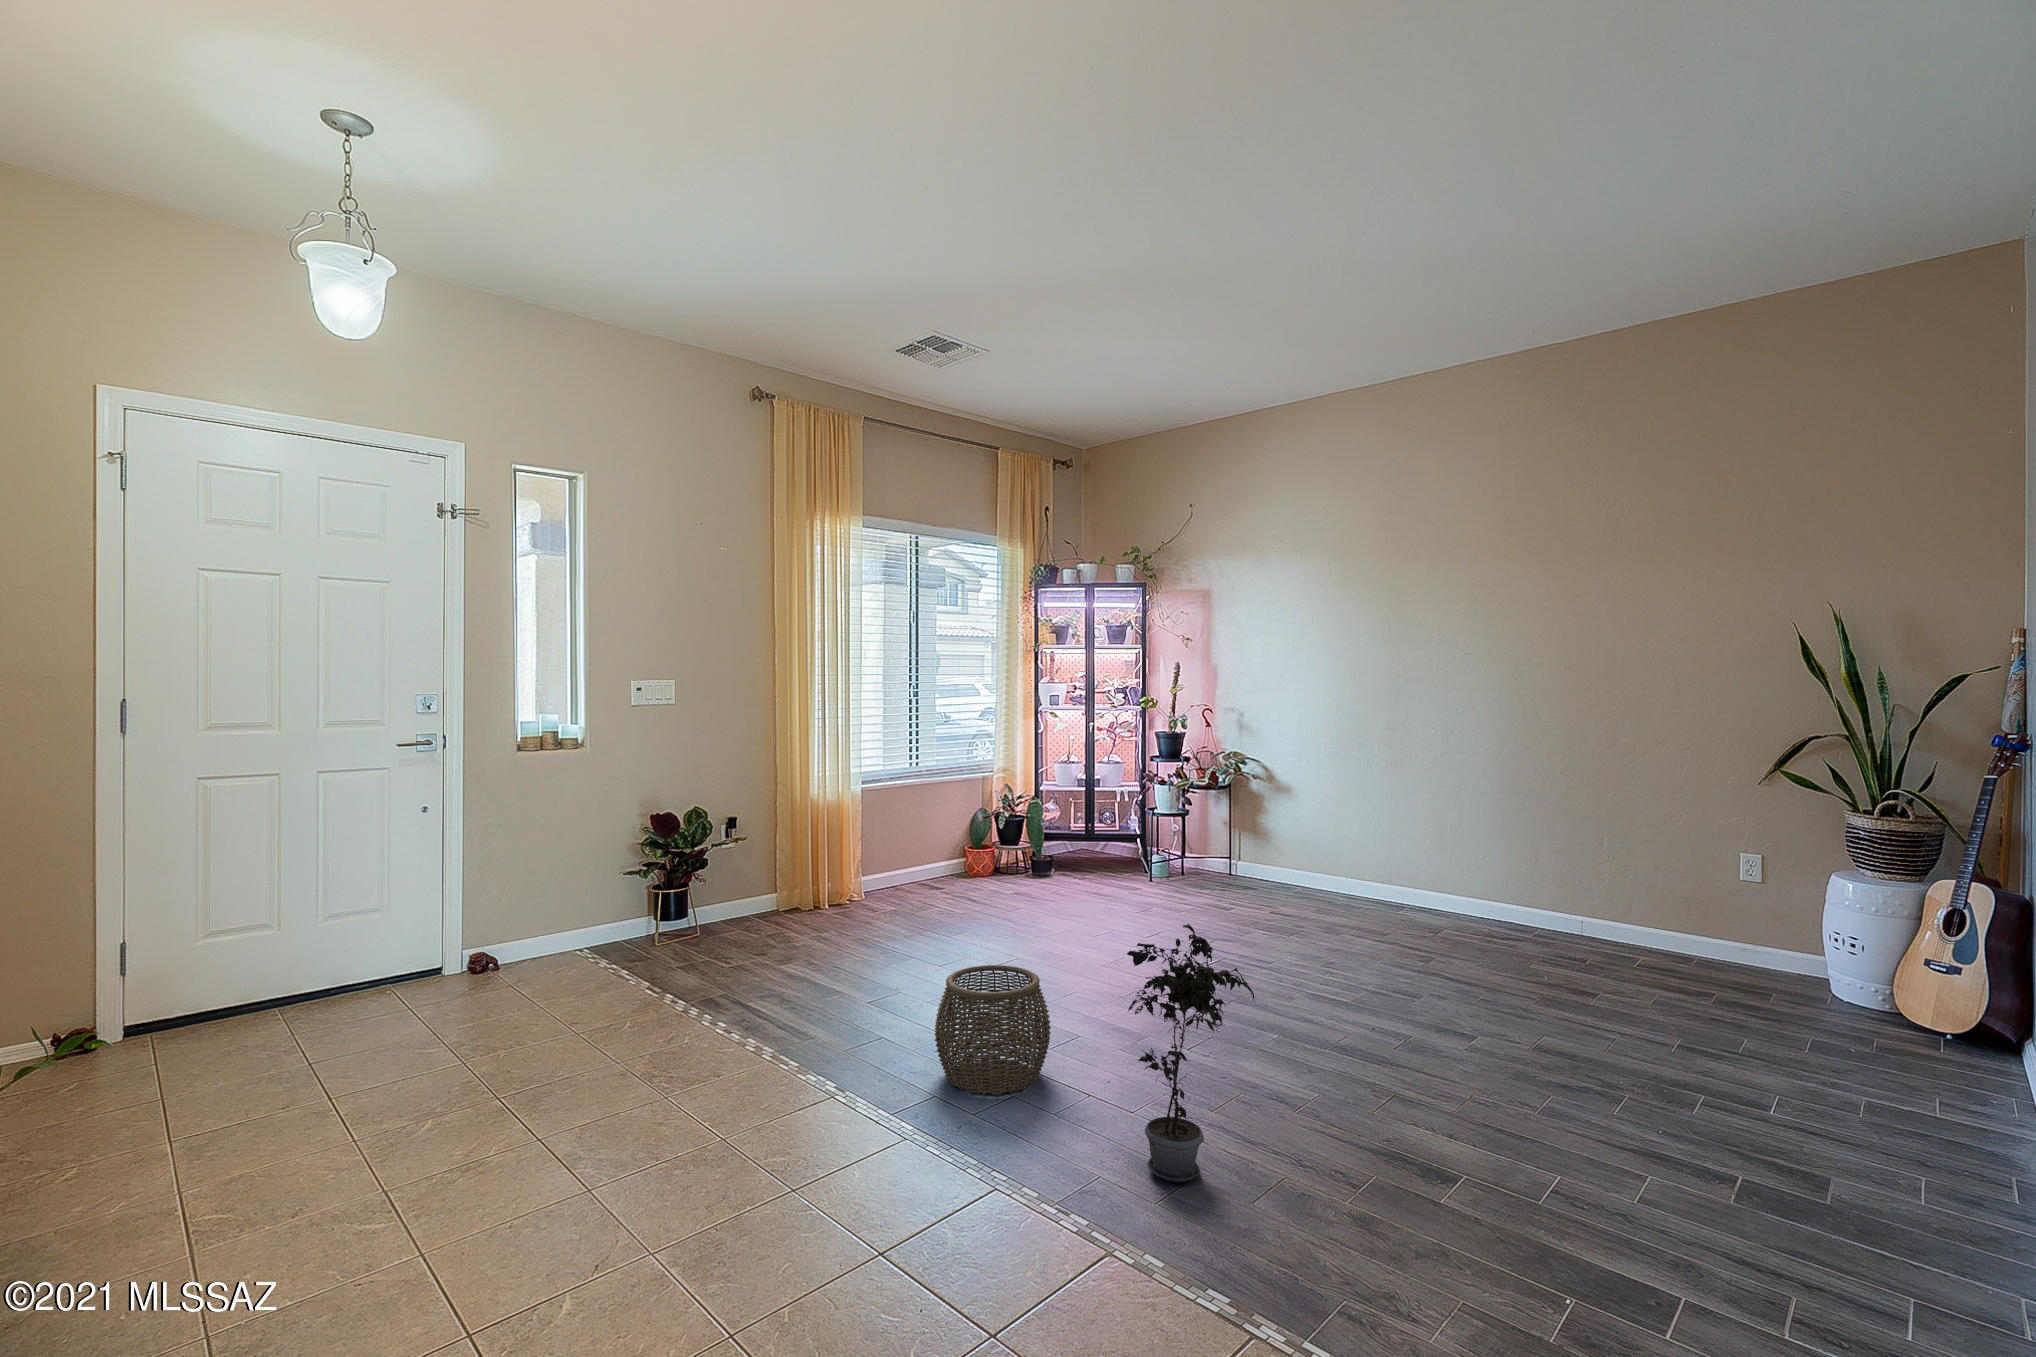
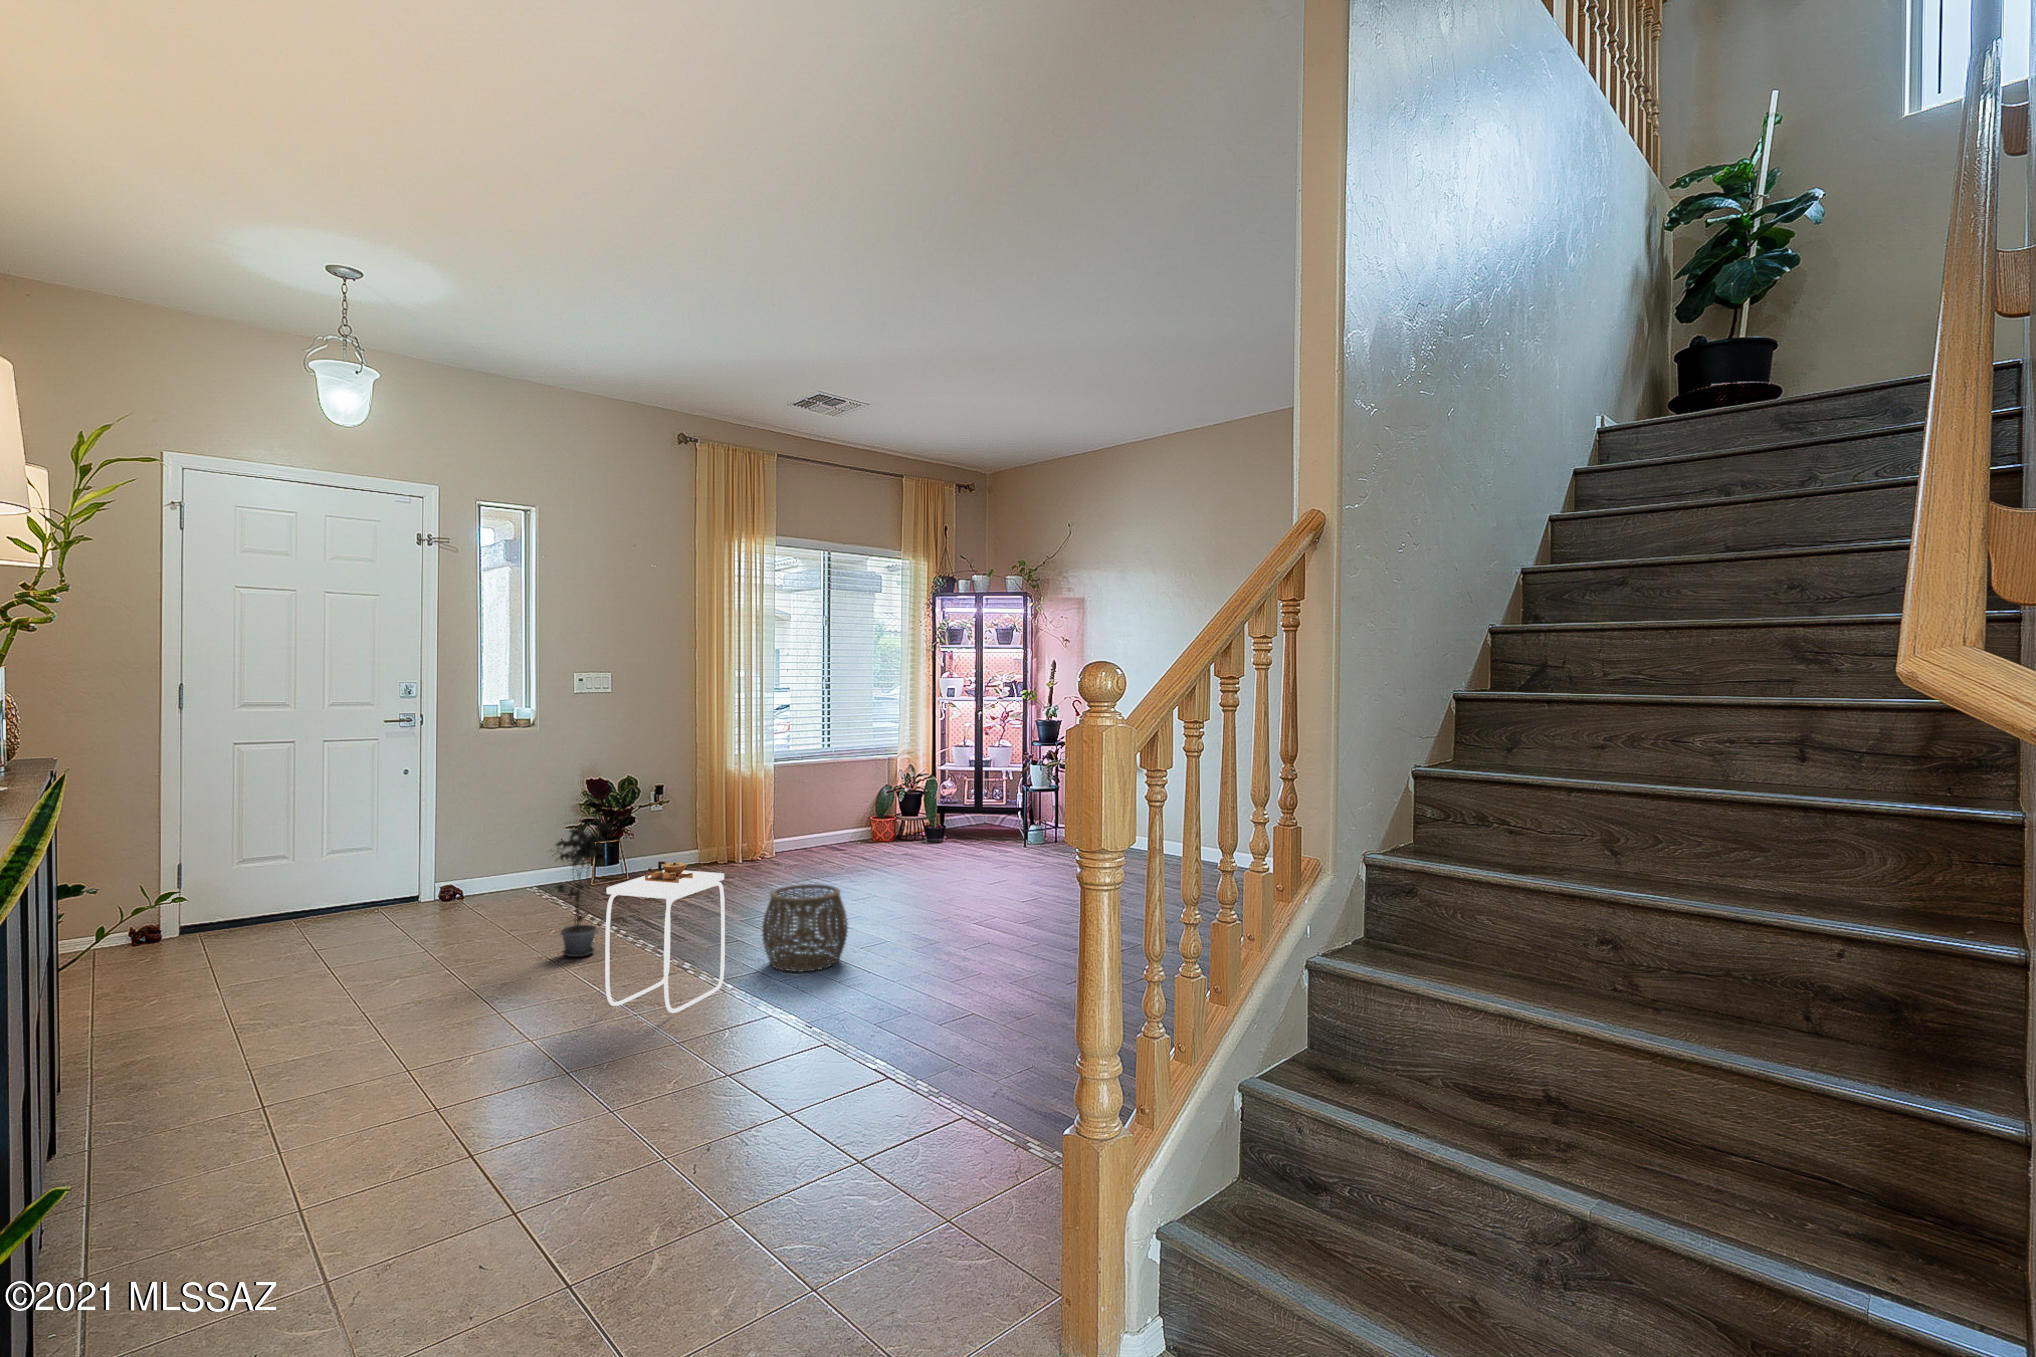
potted plant: present [1127,924,1254,1182] -> present [552,812,612,957]
side table: none [751,951,903,1181] -> present [605,861,725,1013]

